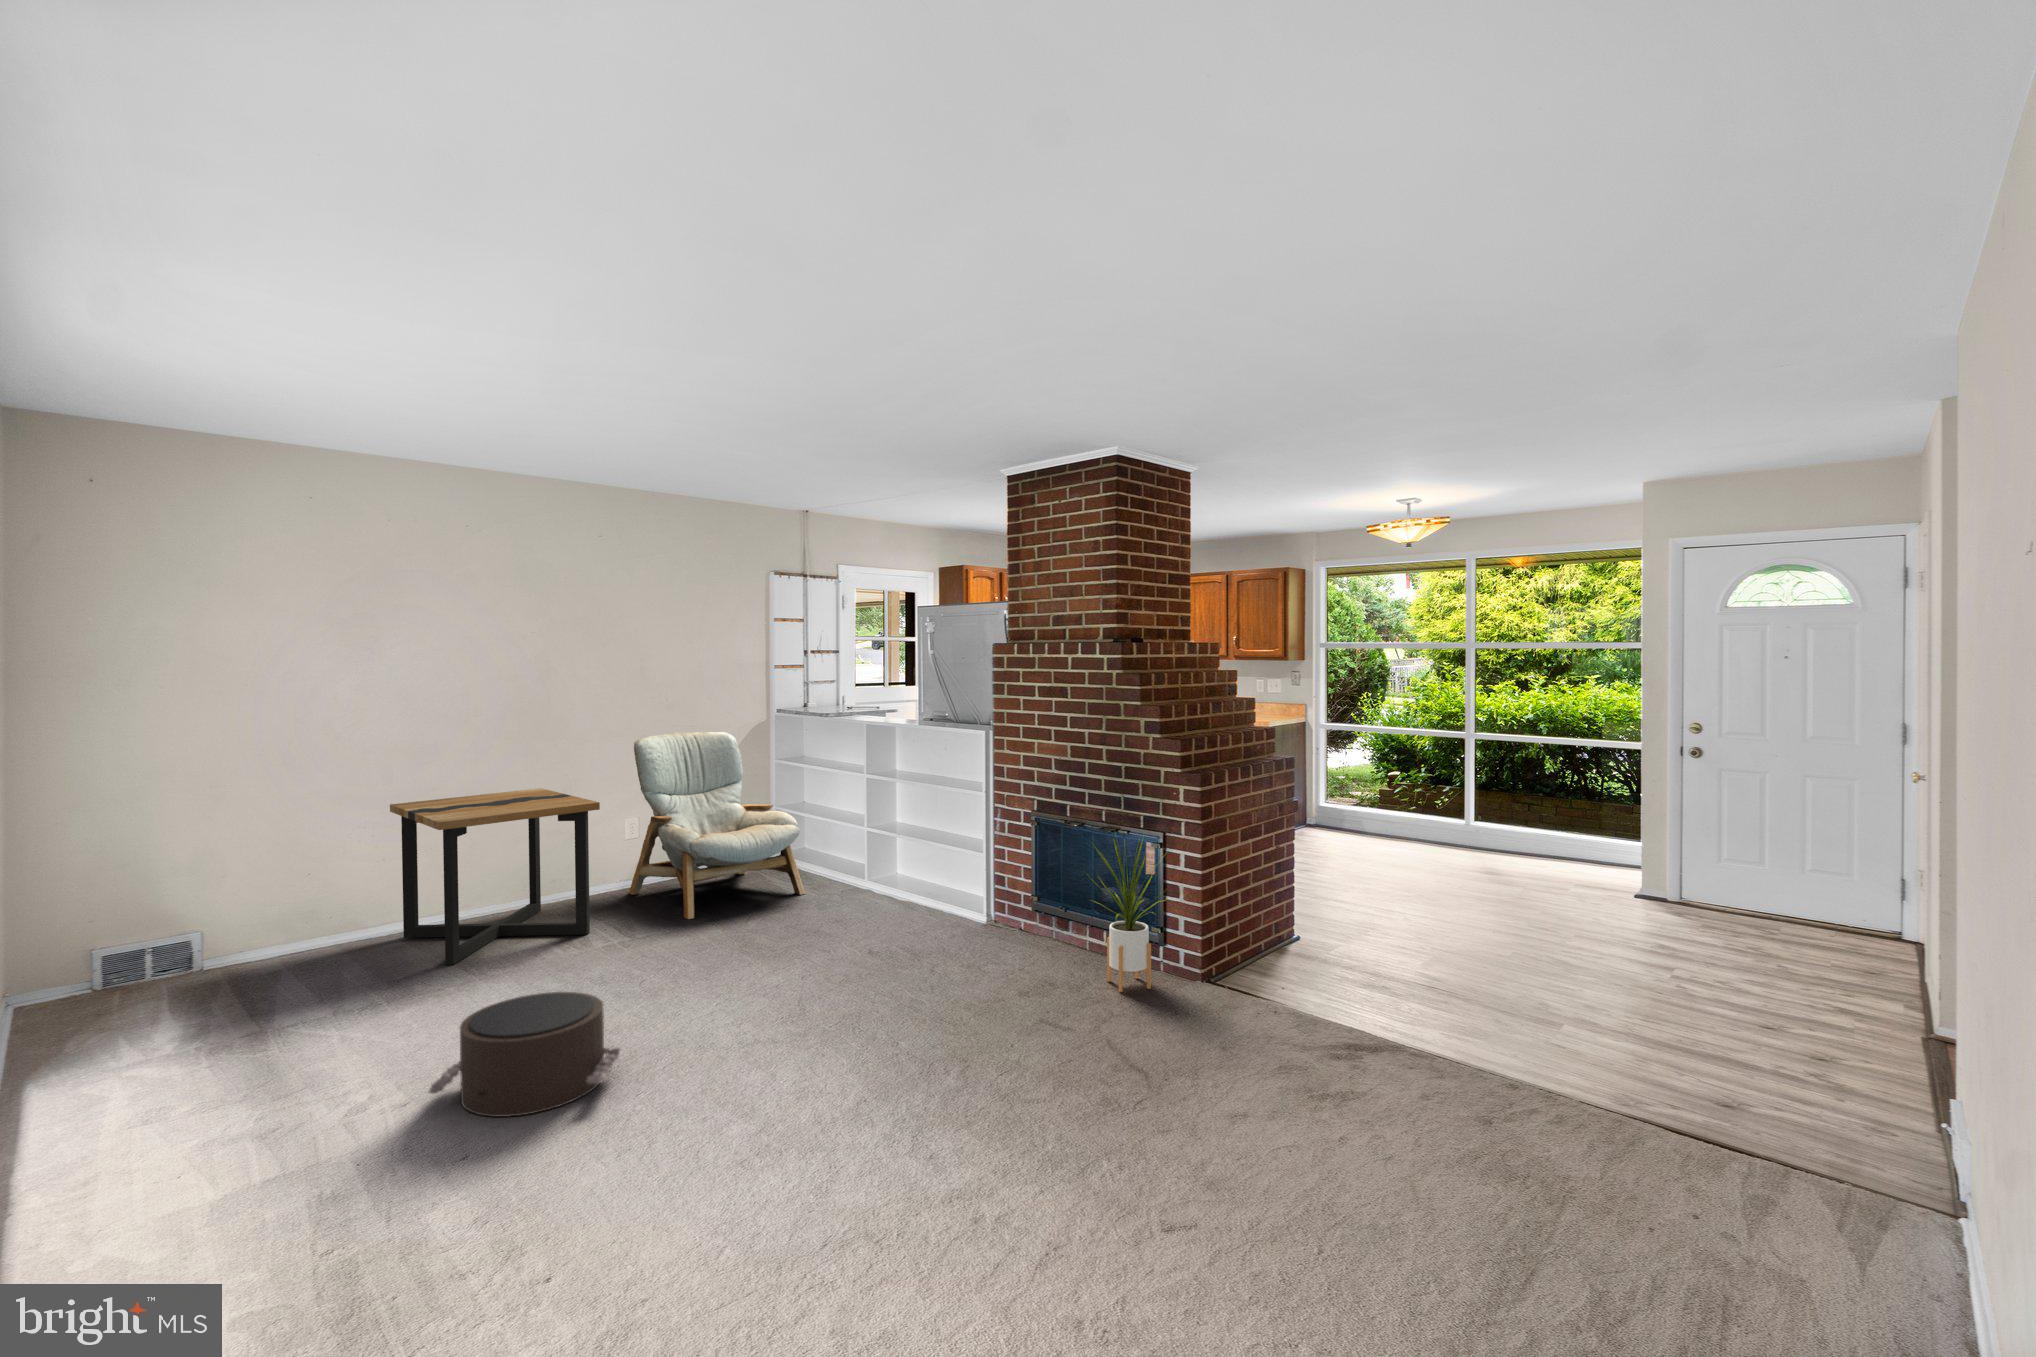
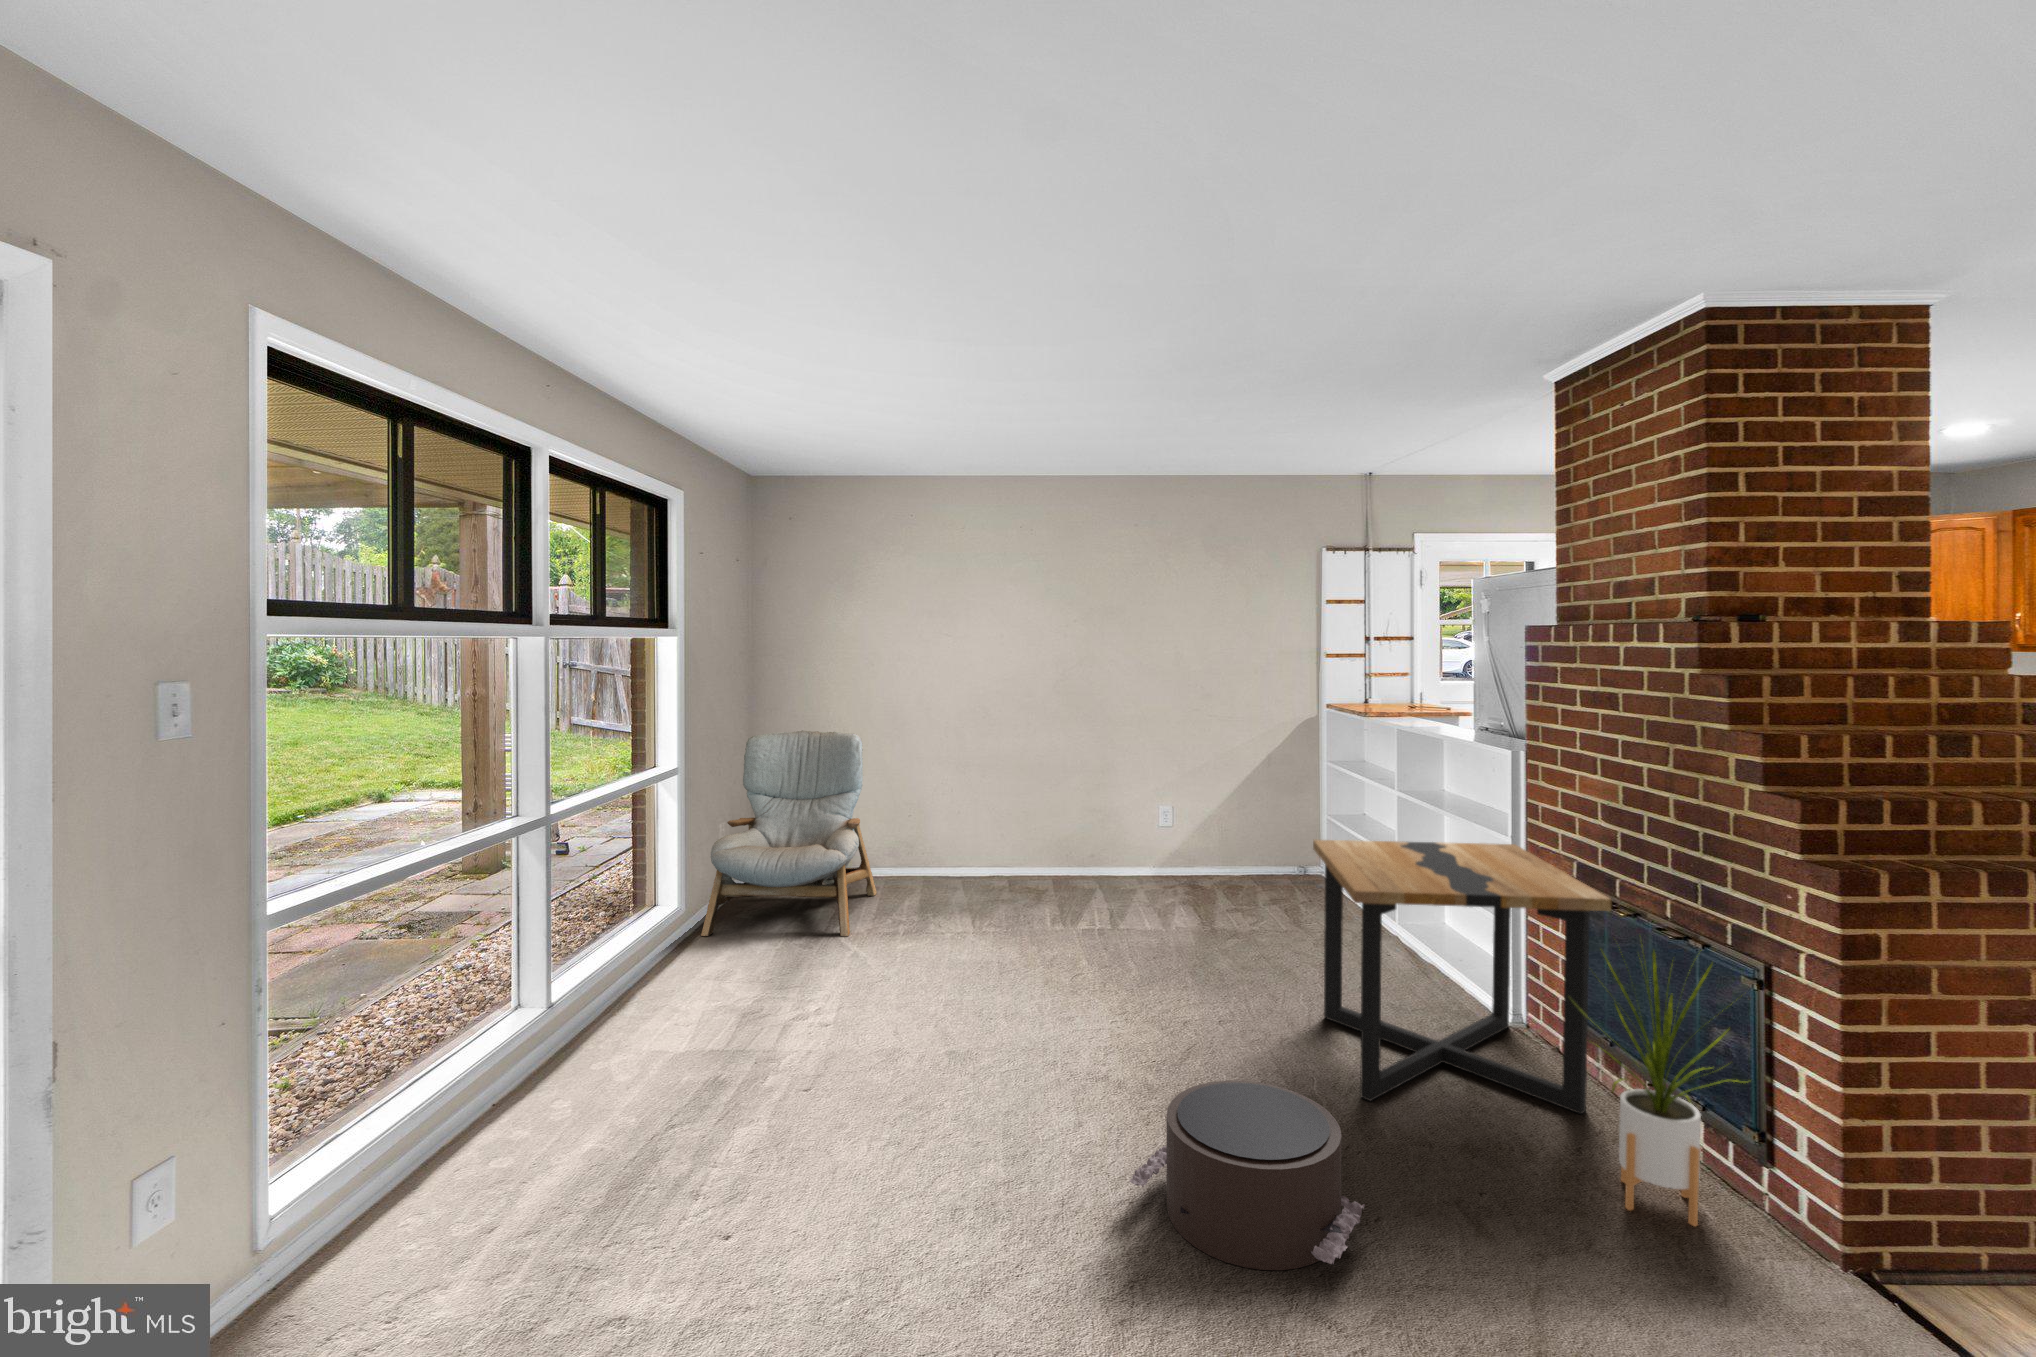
armchair: present [629,732,805,919] -> present [701,730,877,936]
side table: present [390,788,600,965] -> present [1313,840,1611,1114]
pouf: present [428,992,620,1117] -> present [1129,1081,1365,1270]

